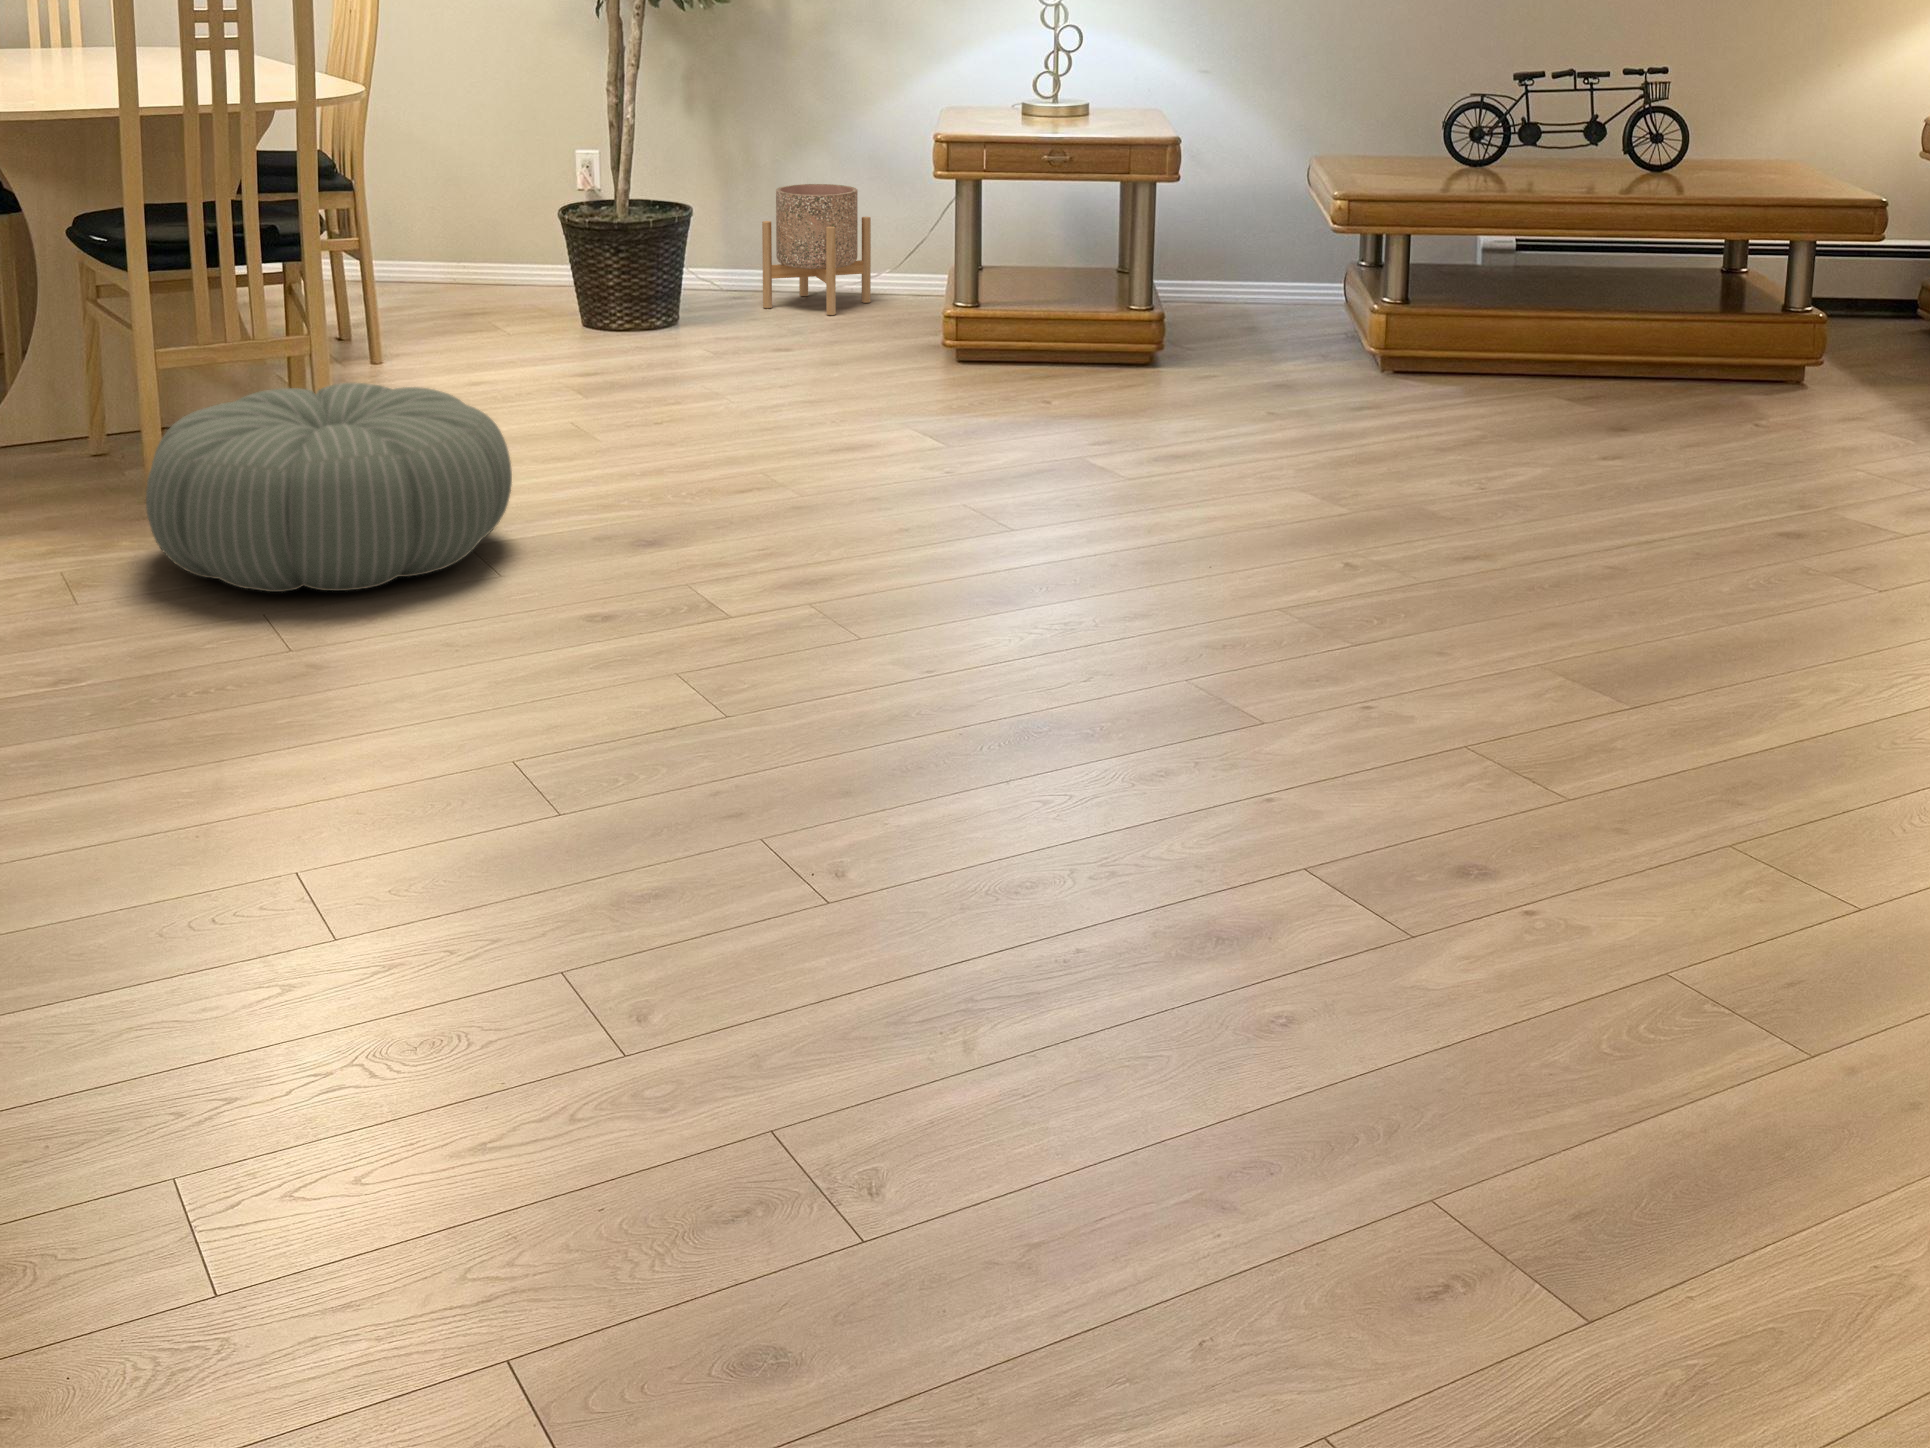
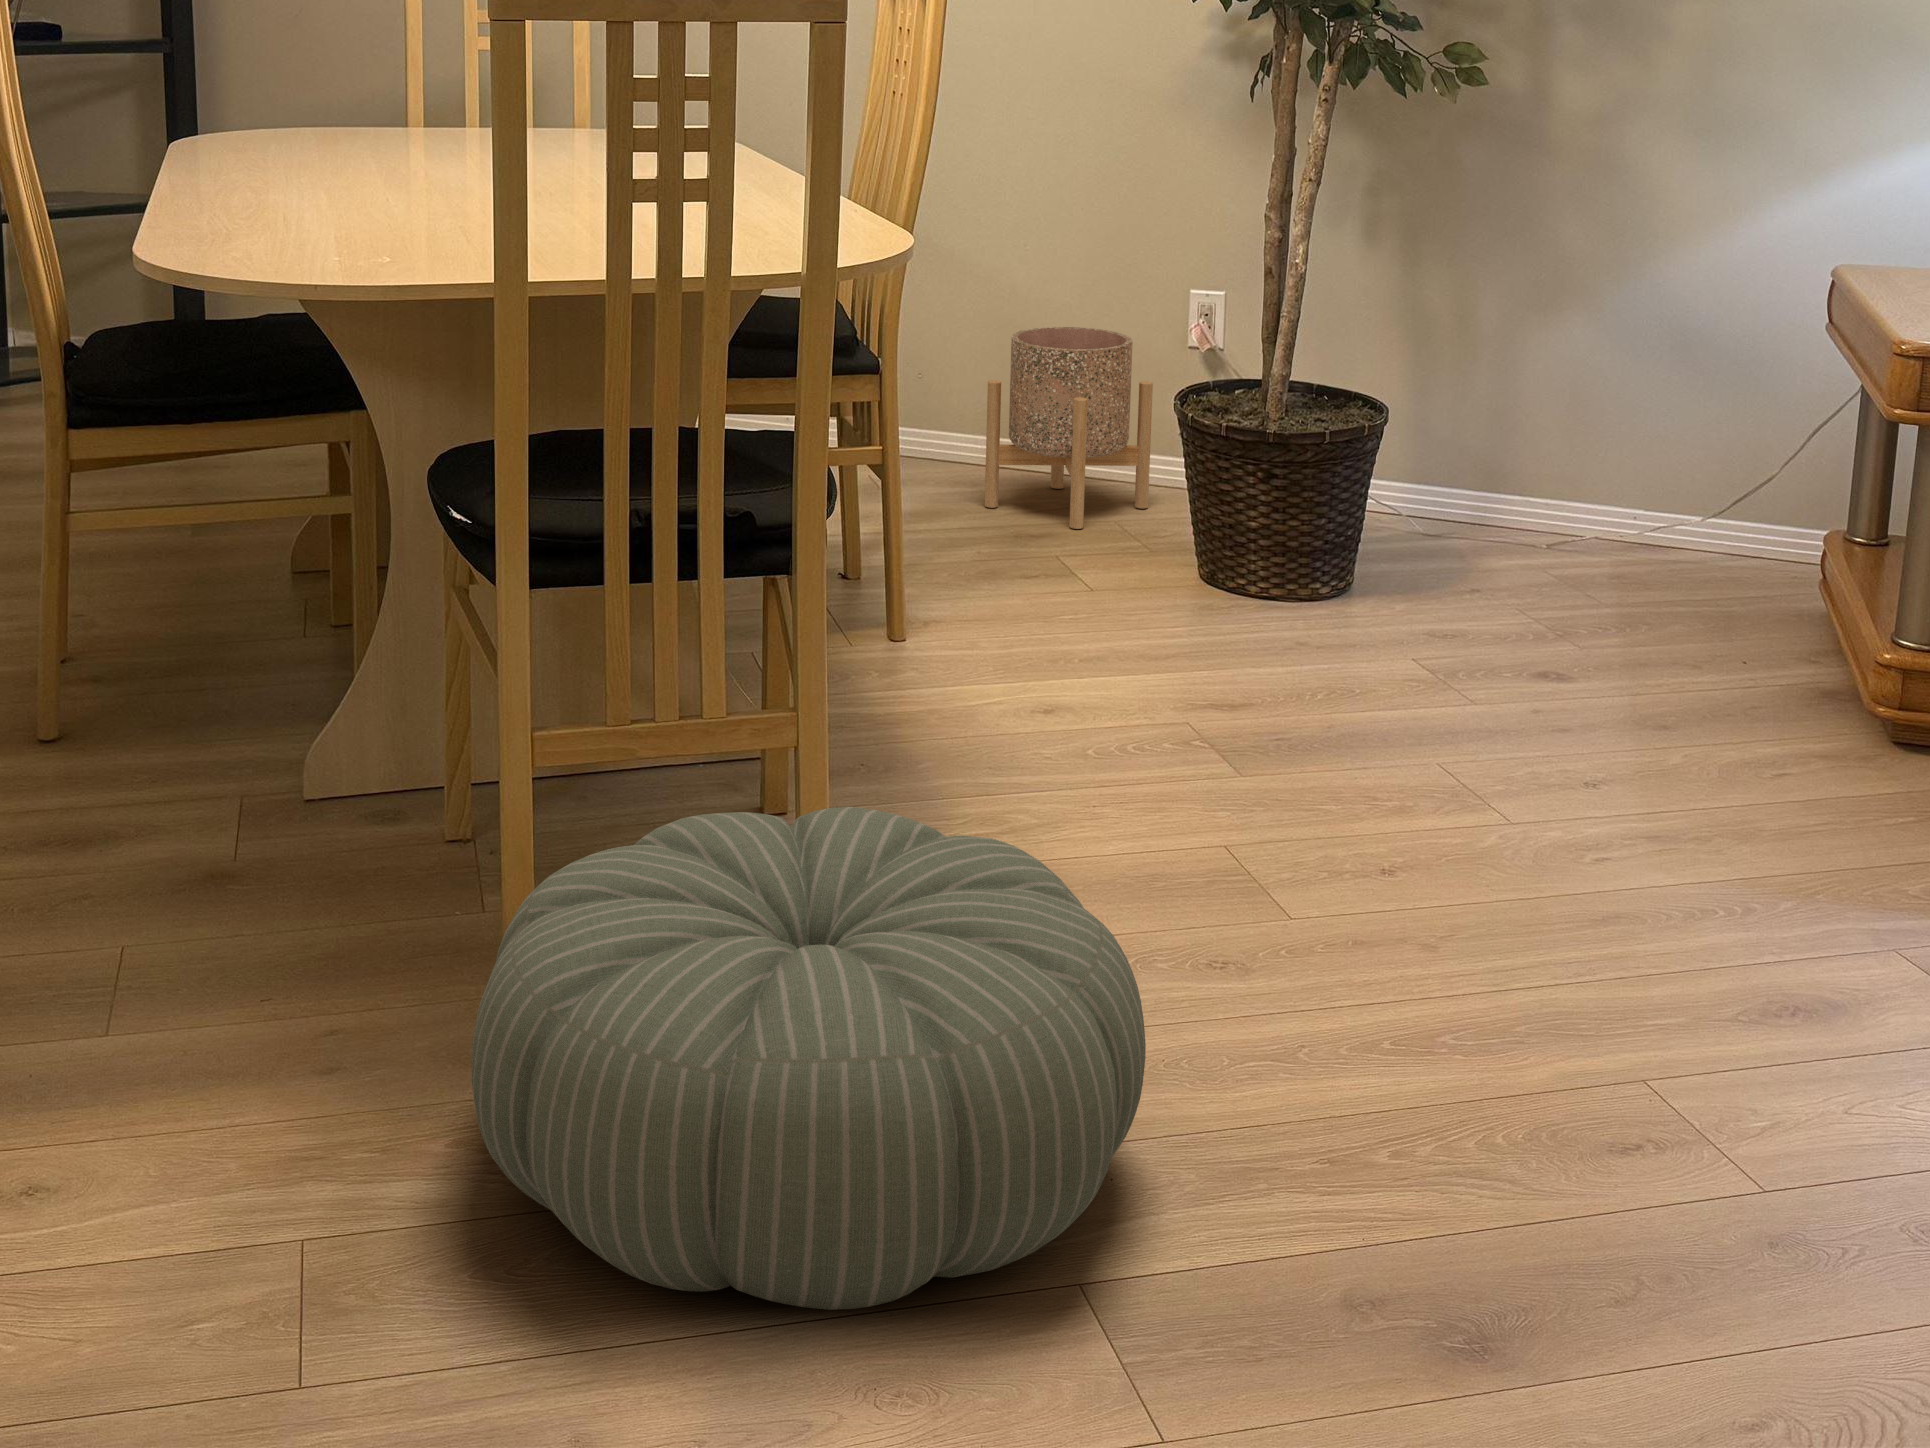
planter: present [762,184,871,315] -> present [985,327,1153,529]

